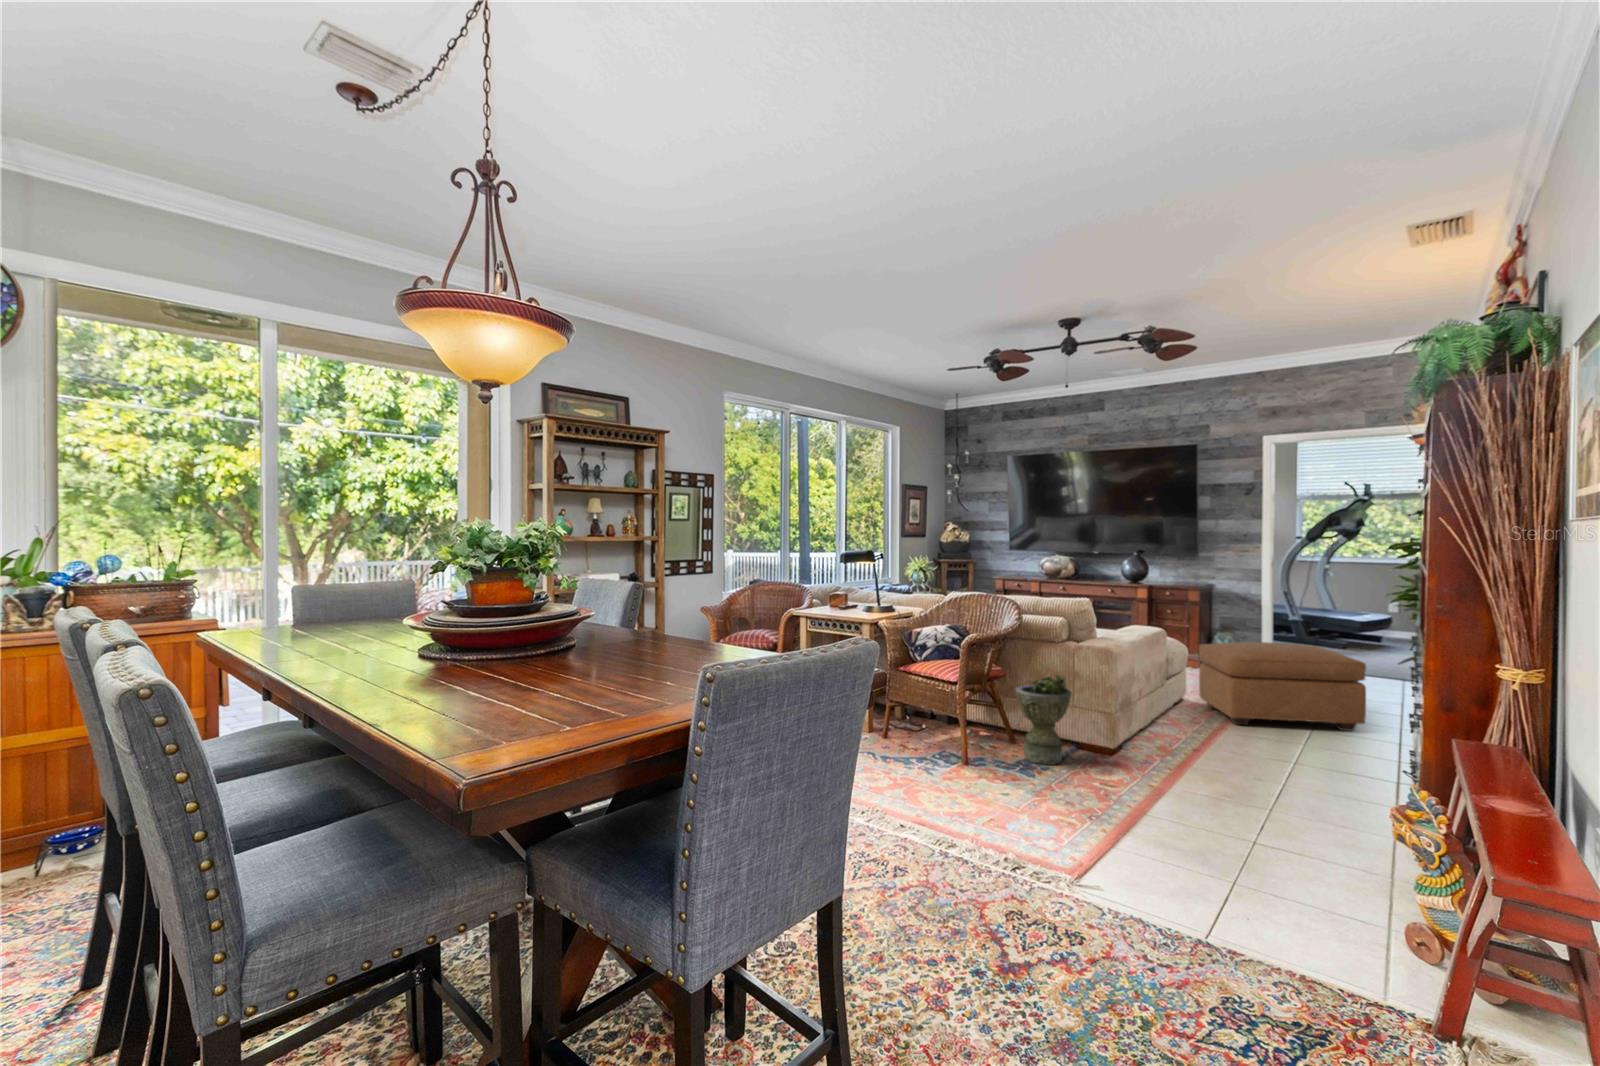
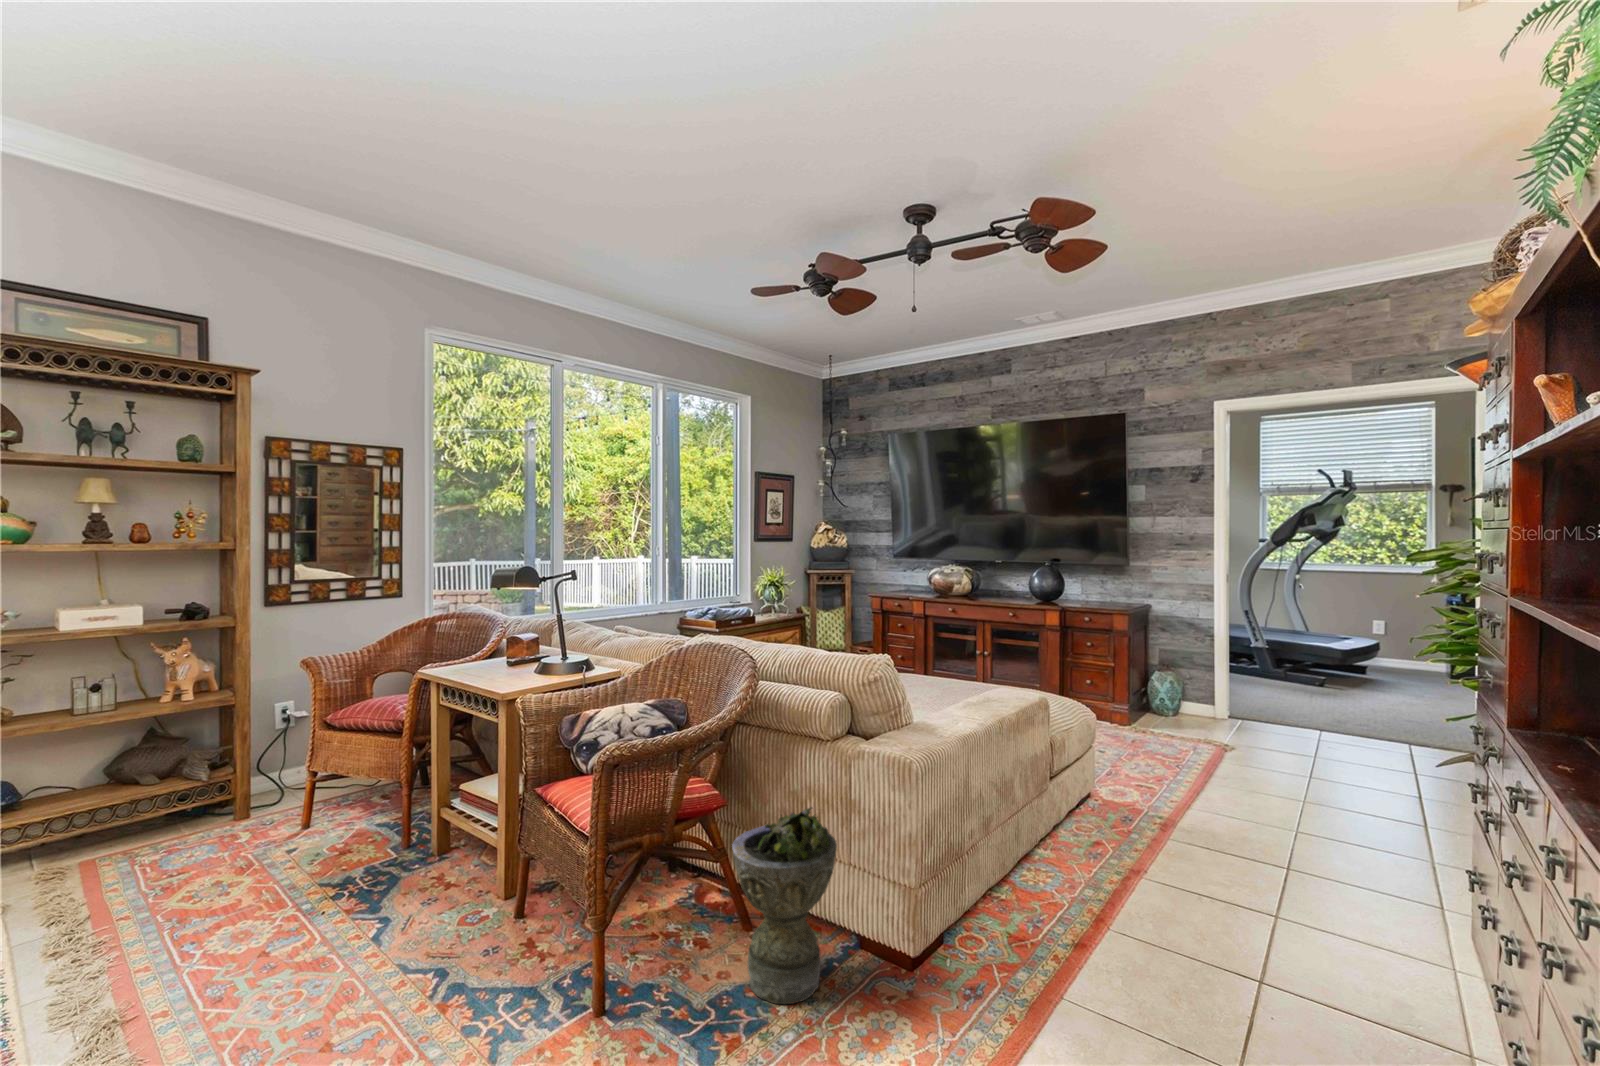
ottoman: present [1199,642,1366,731] -> none [1116,709,1385,868]

